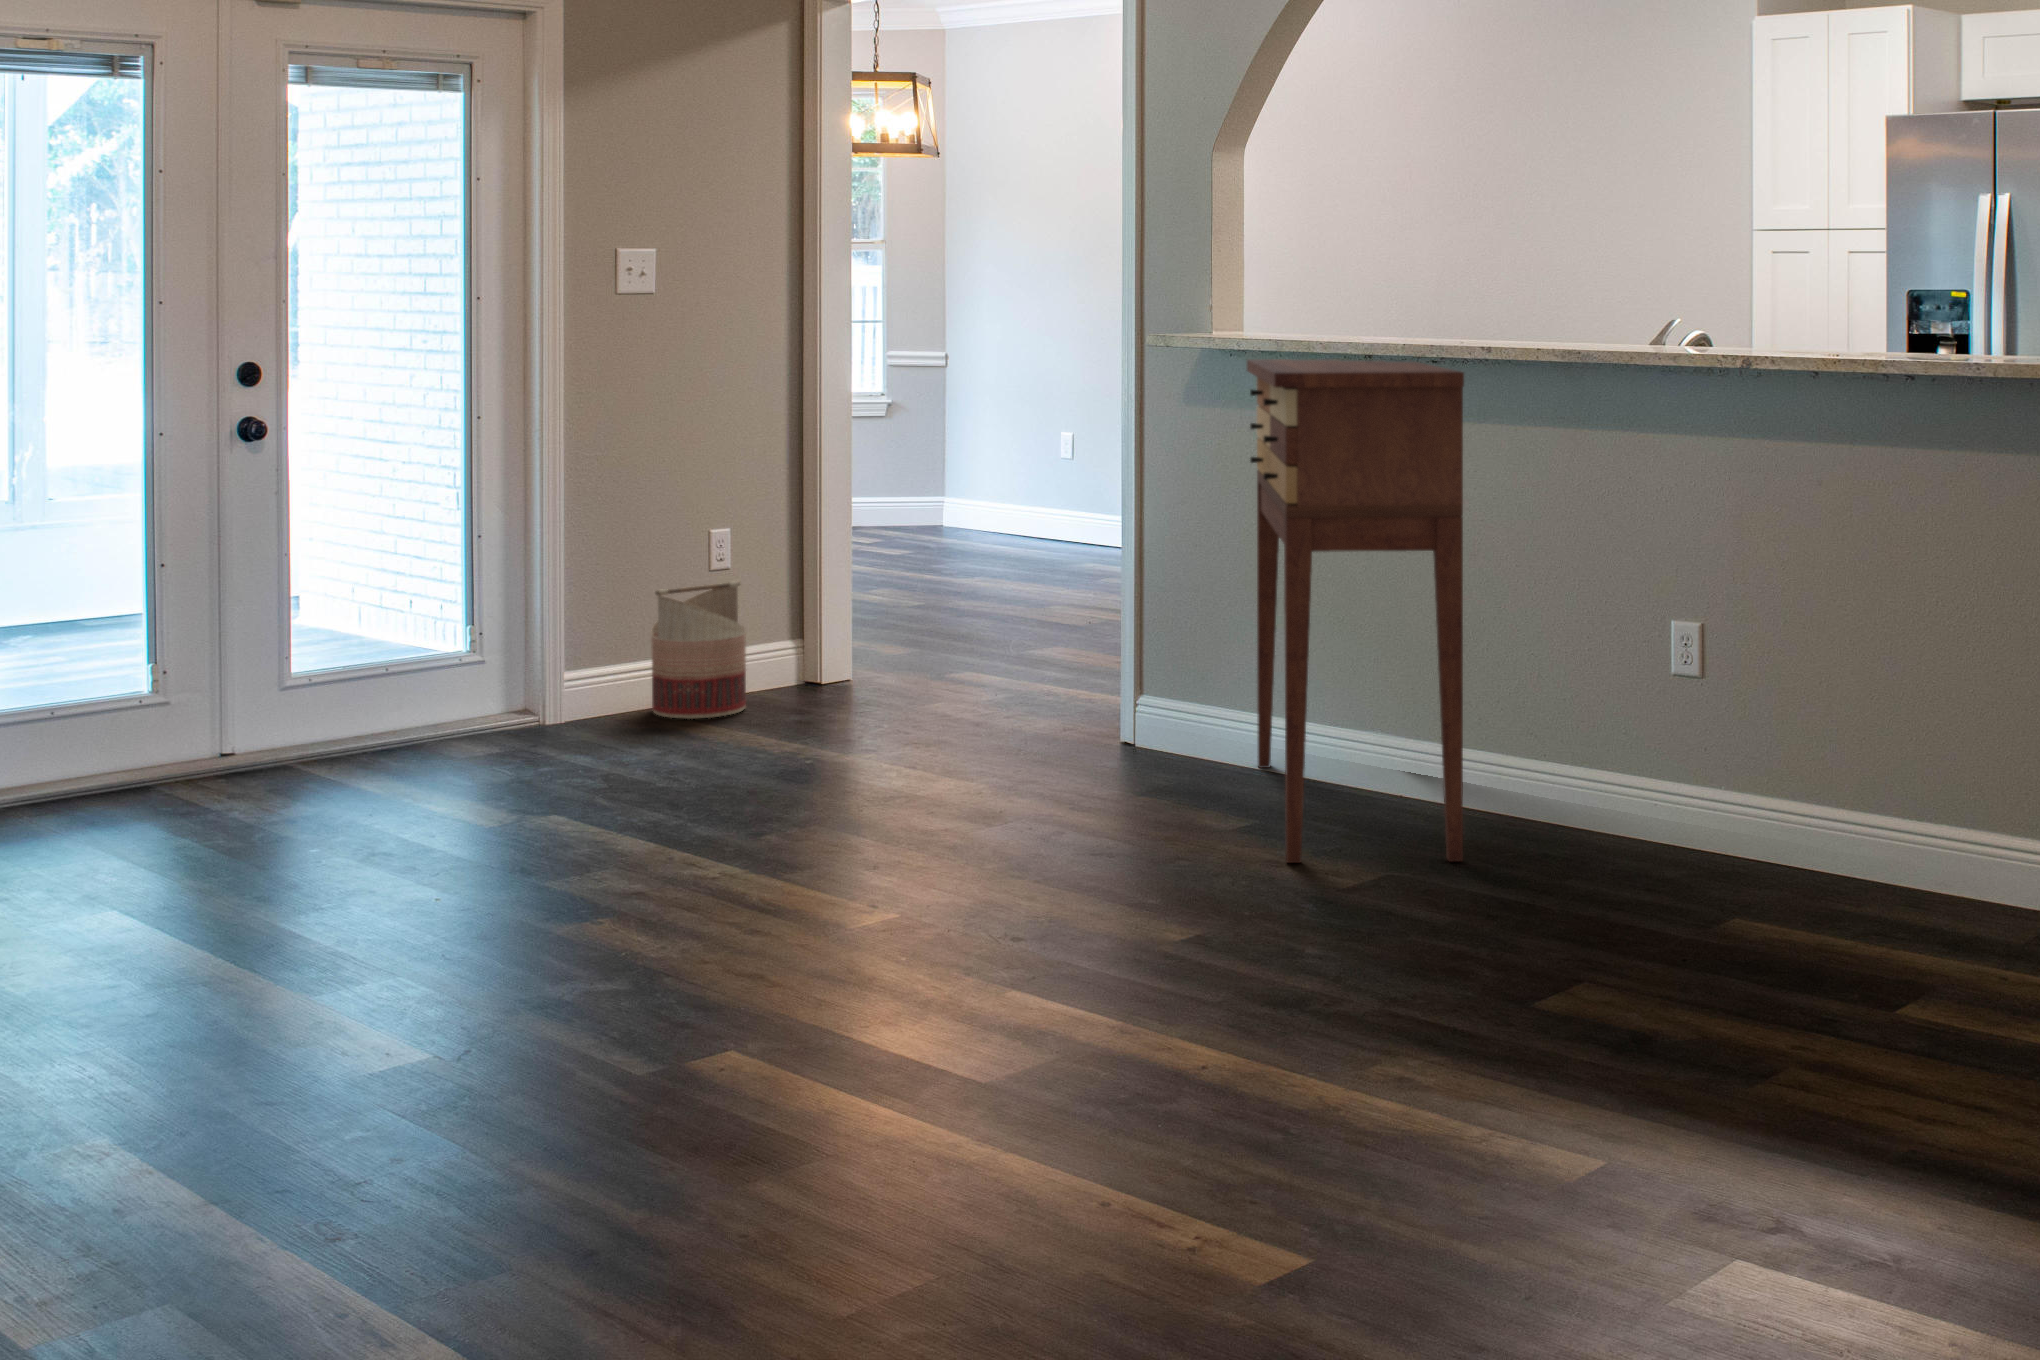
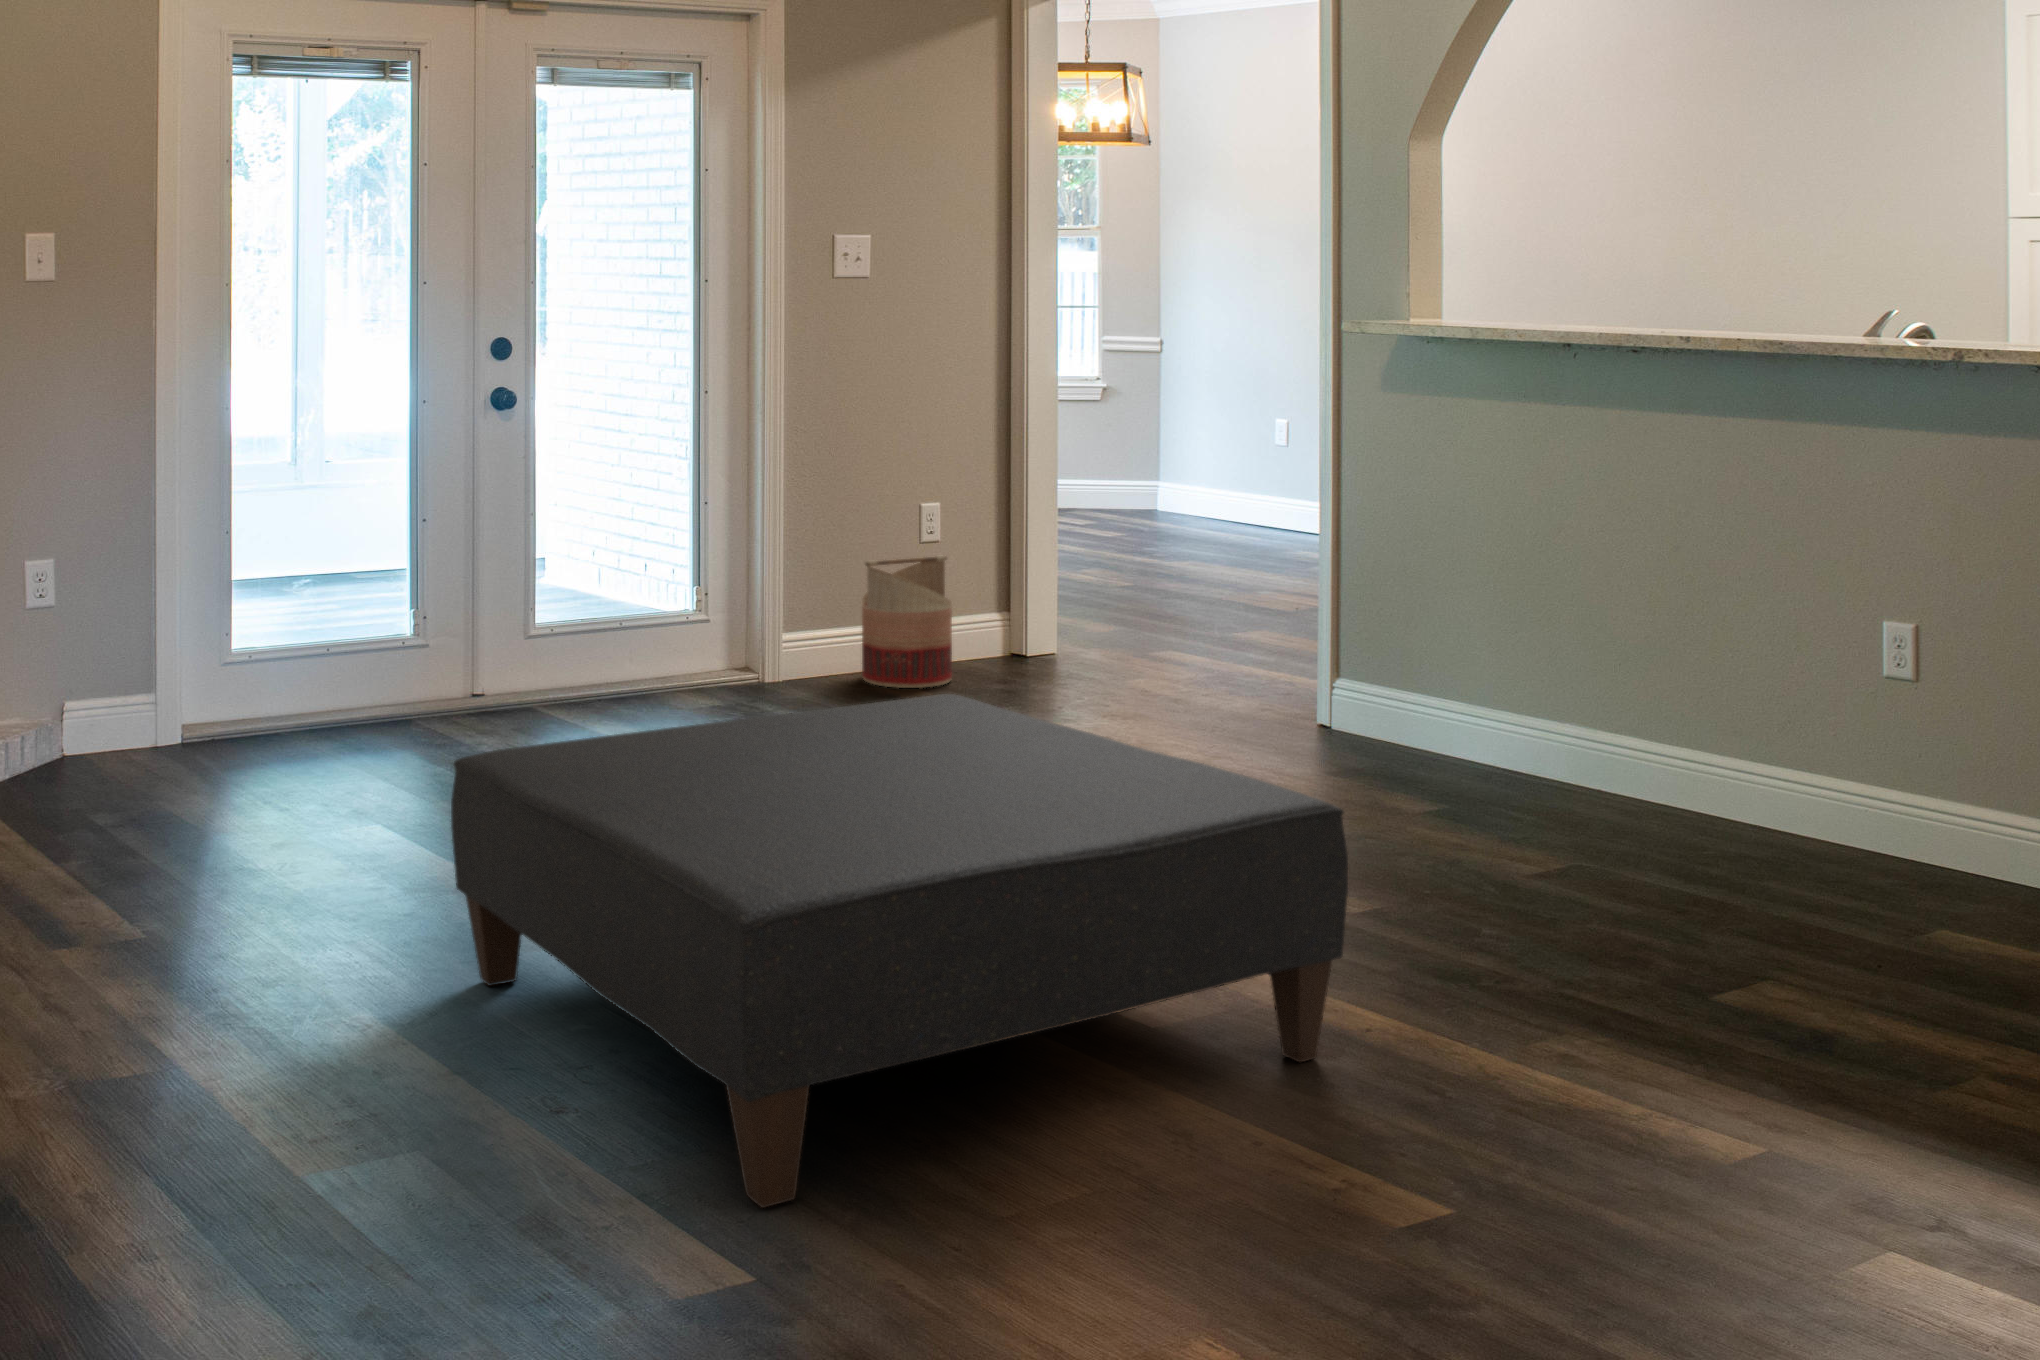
console table: present [1247,359,1464,863] -> none [1488,334,1773,917]
ottoman: none [257,713,1118,1176] -> present [451,694,1348,1208]

